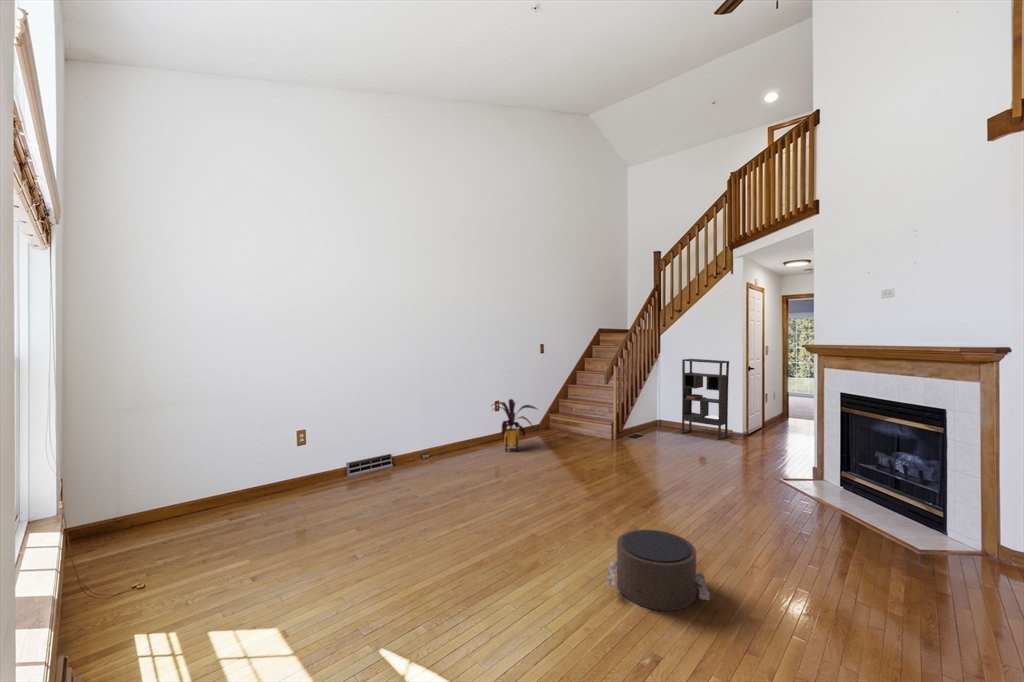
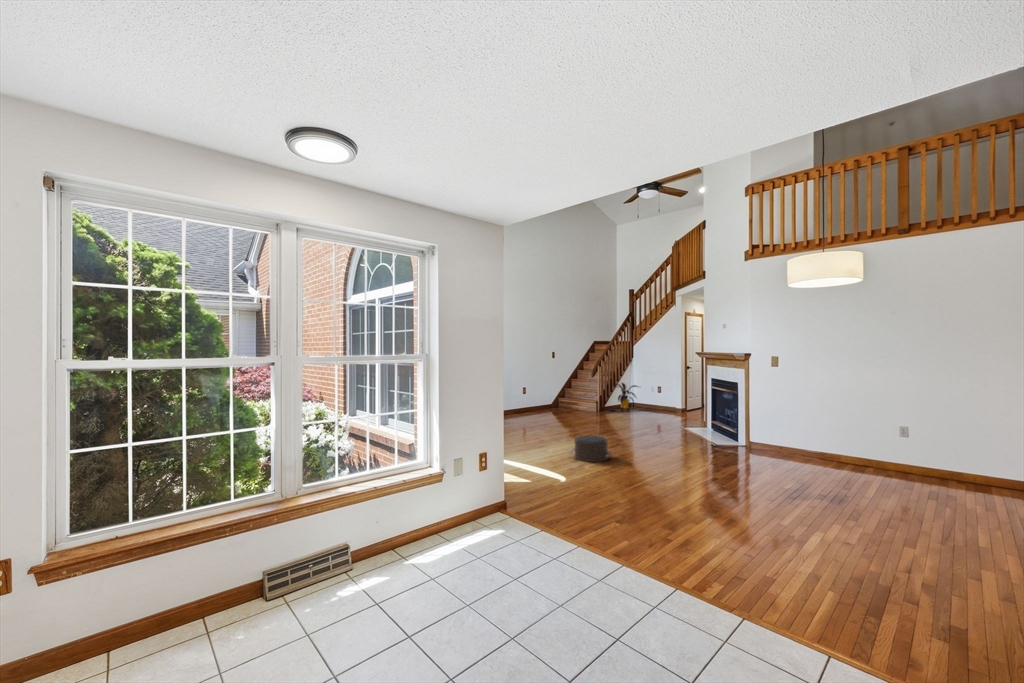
bookshelf: present [681,359,729,440] -> none [644,361,674,413]
house plant: present [494,399,536,452] -> present [616,383,638,411]

